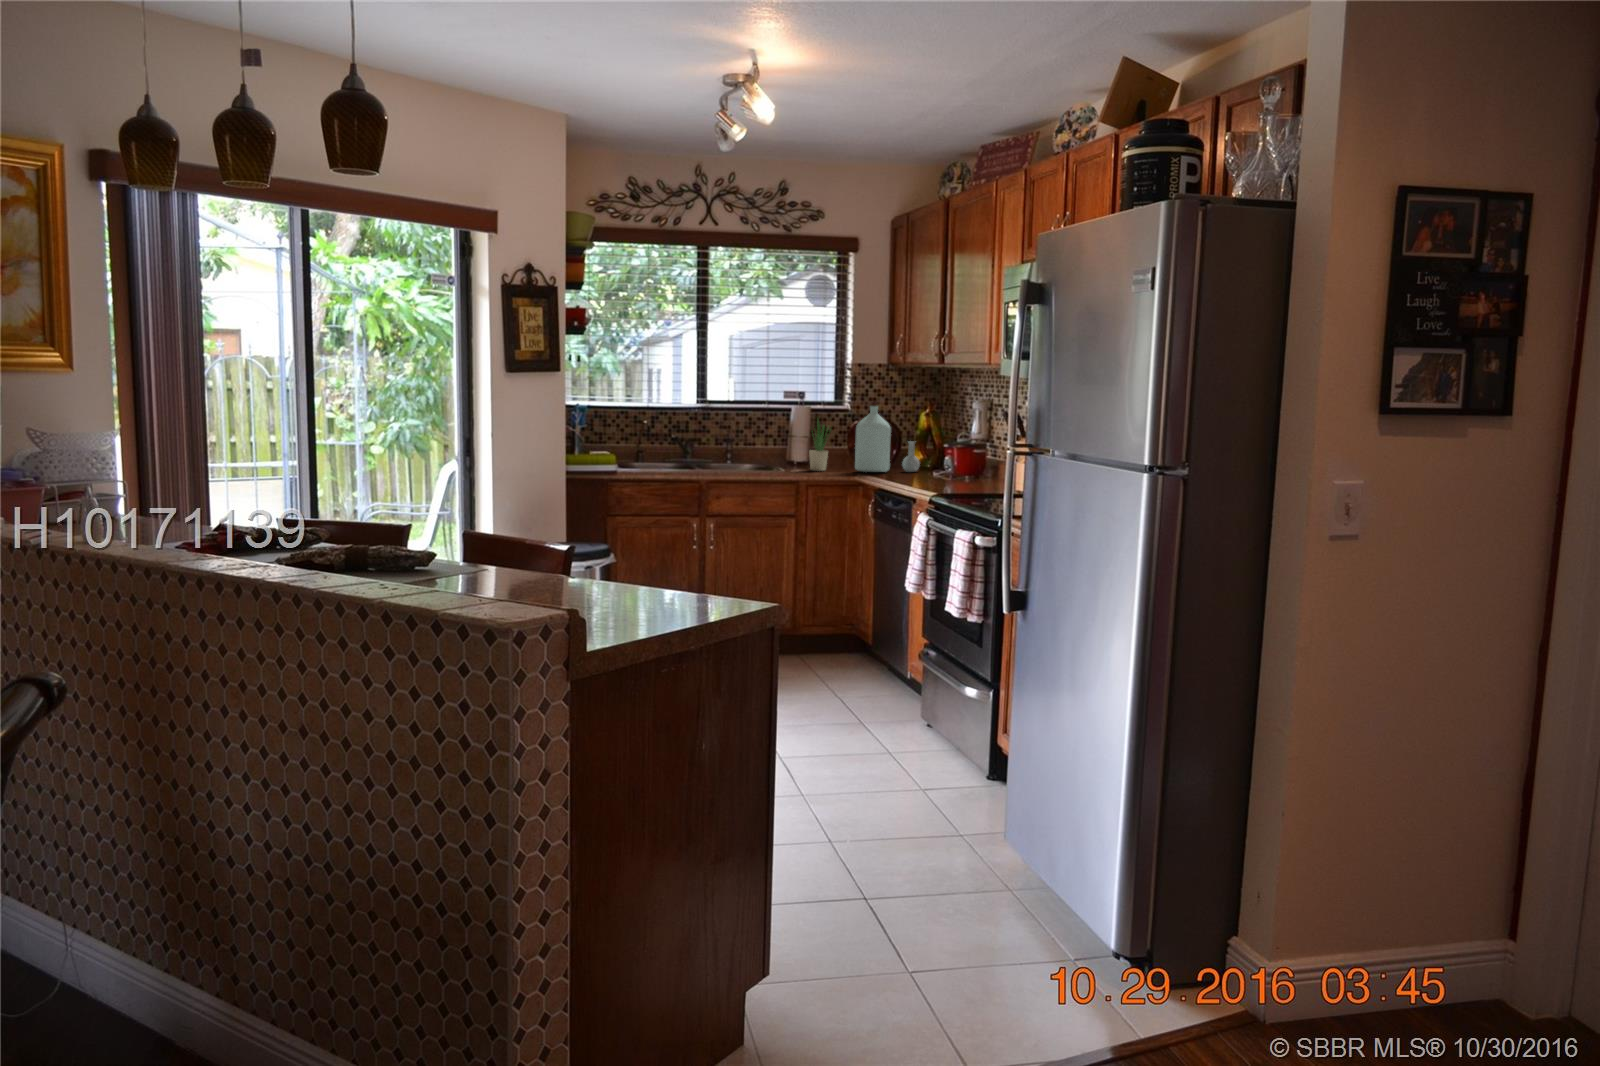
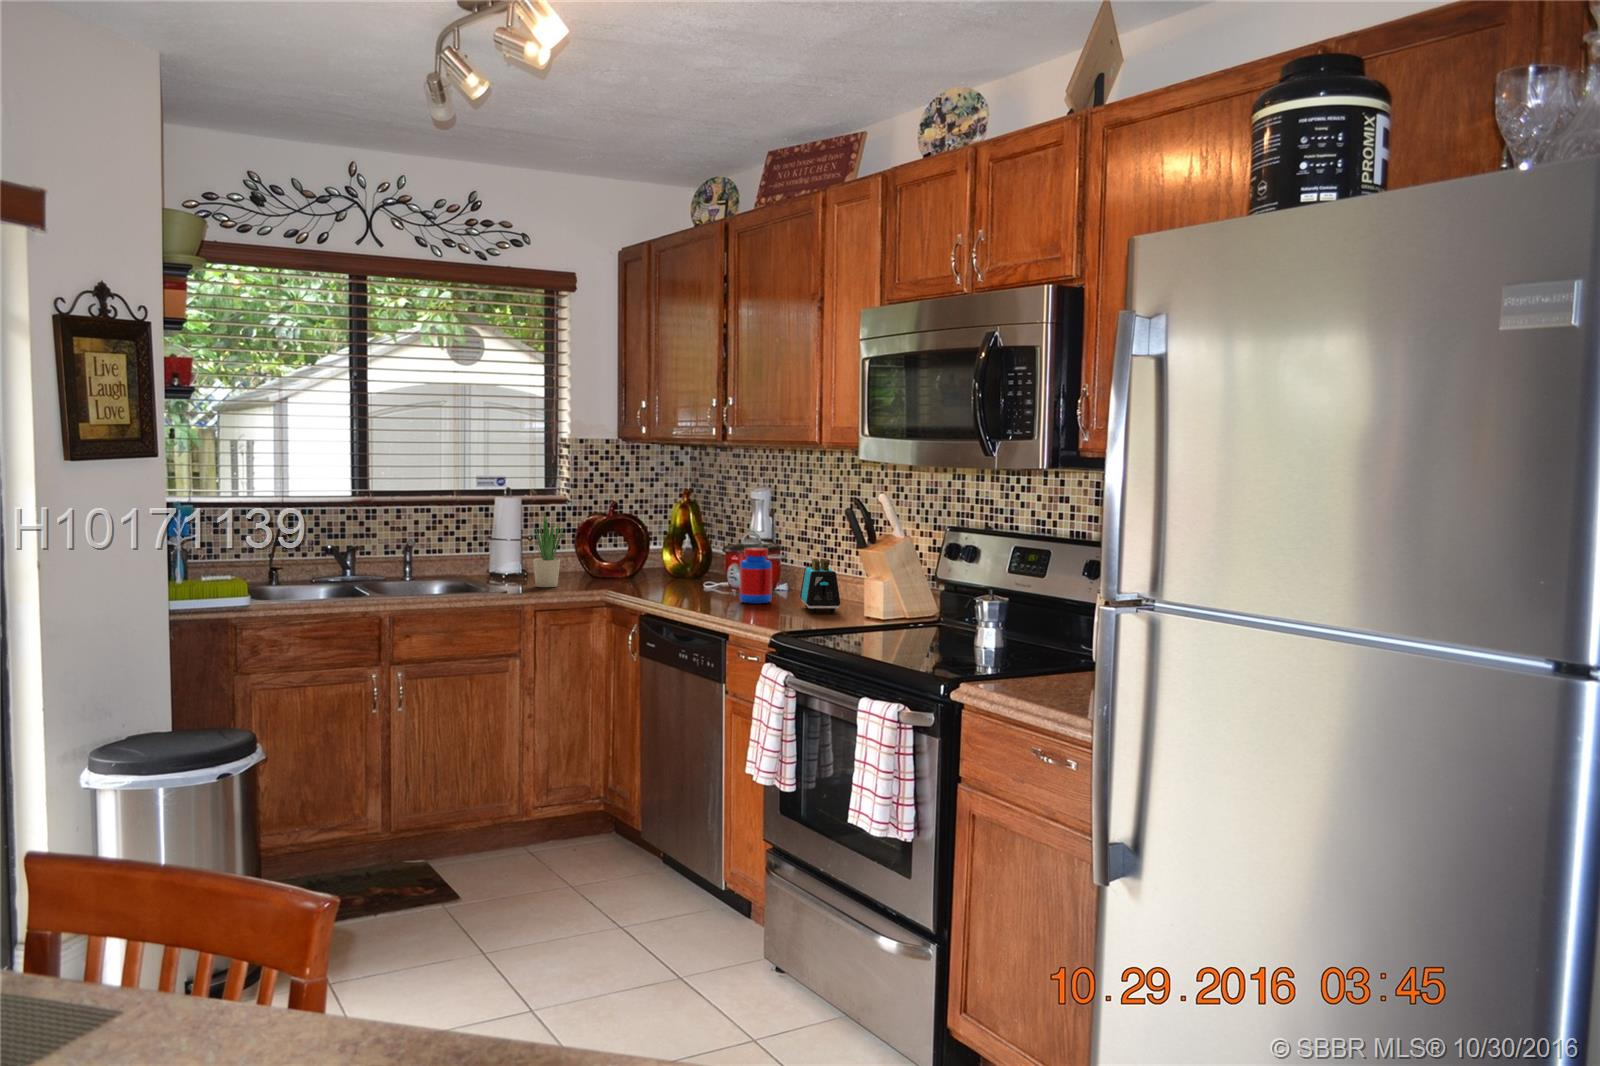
bottle: present [855,402,920,472] -> none [600,492,683,587]
jar: none [936,442,960,483] -> present [740,547,772,604]
toaster: none [969,450,998,489] -> present [800,559,840,614]

